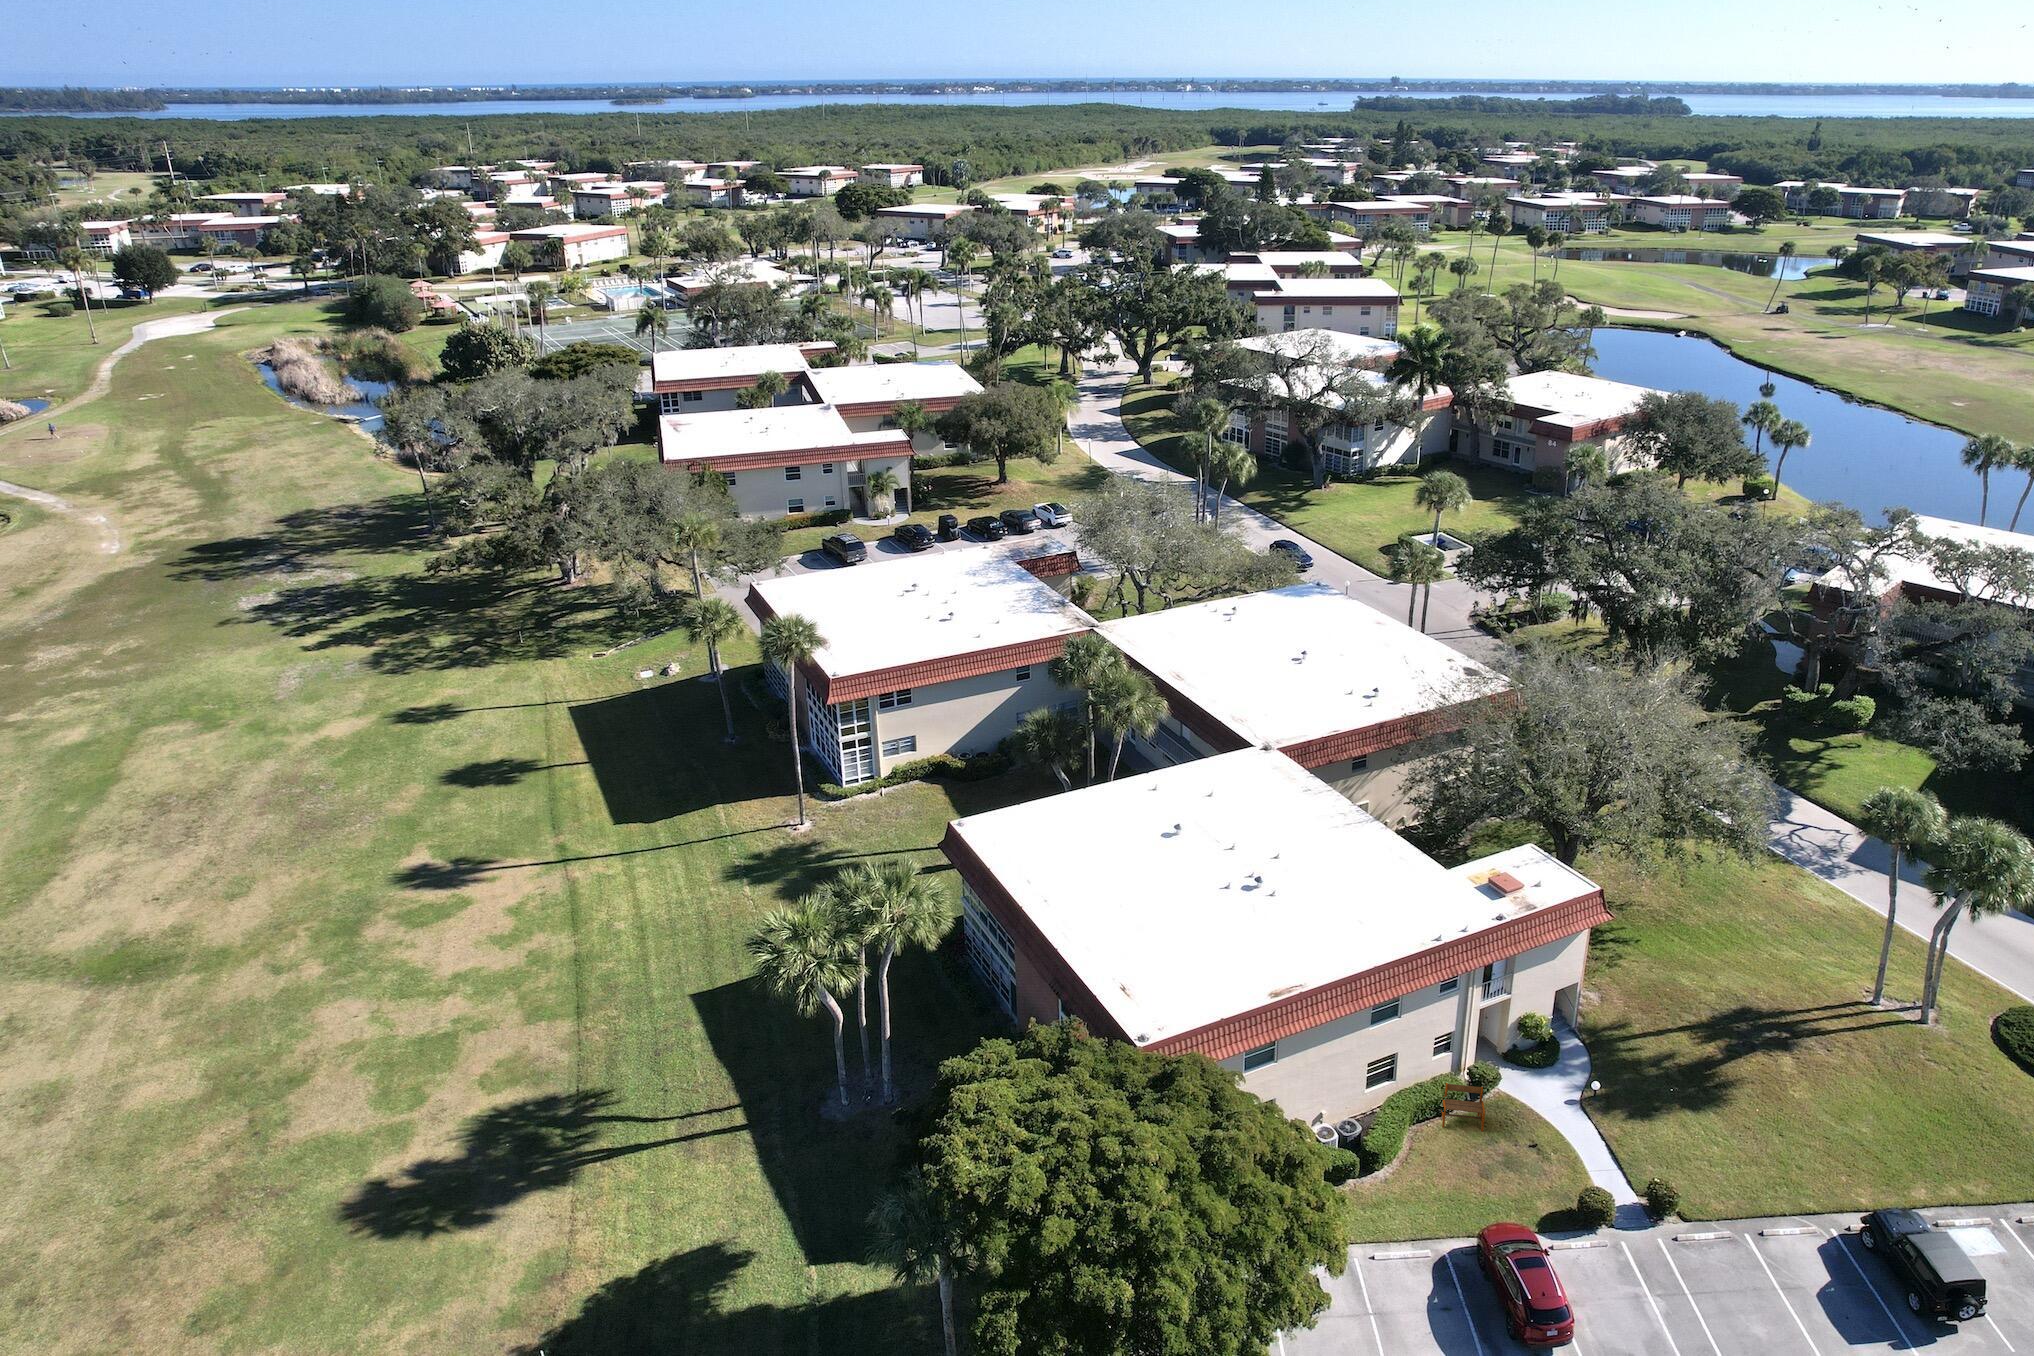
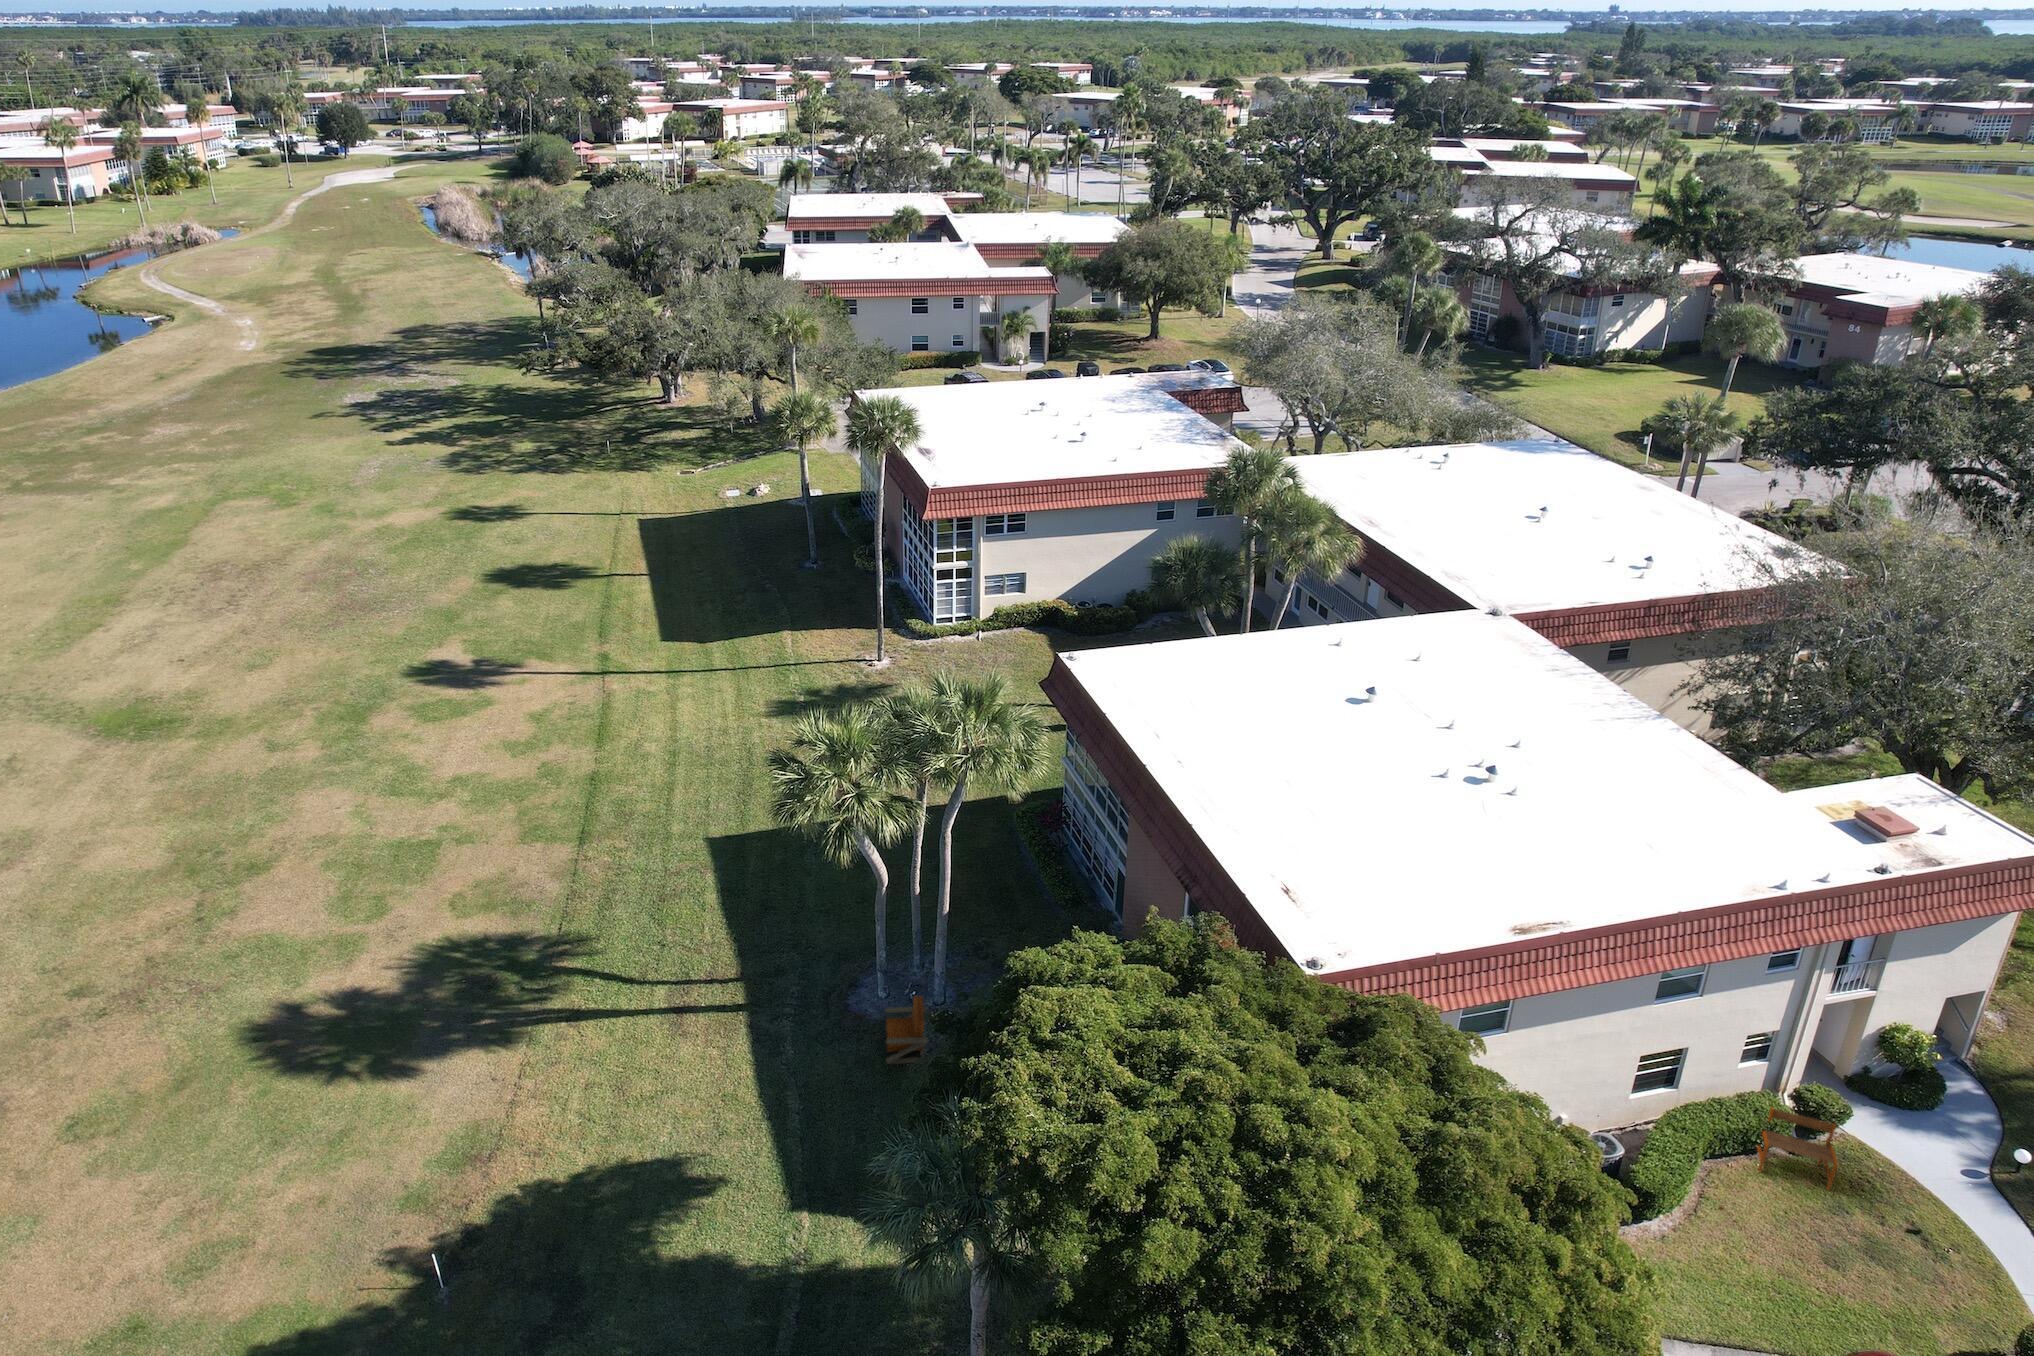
lounge chair: none [845,1106,881,1164] -> present [885,996,928,1064]

